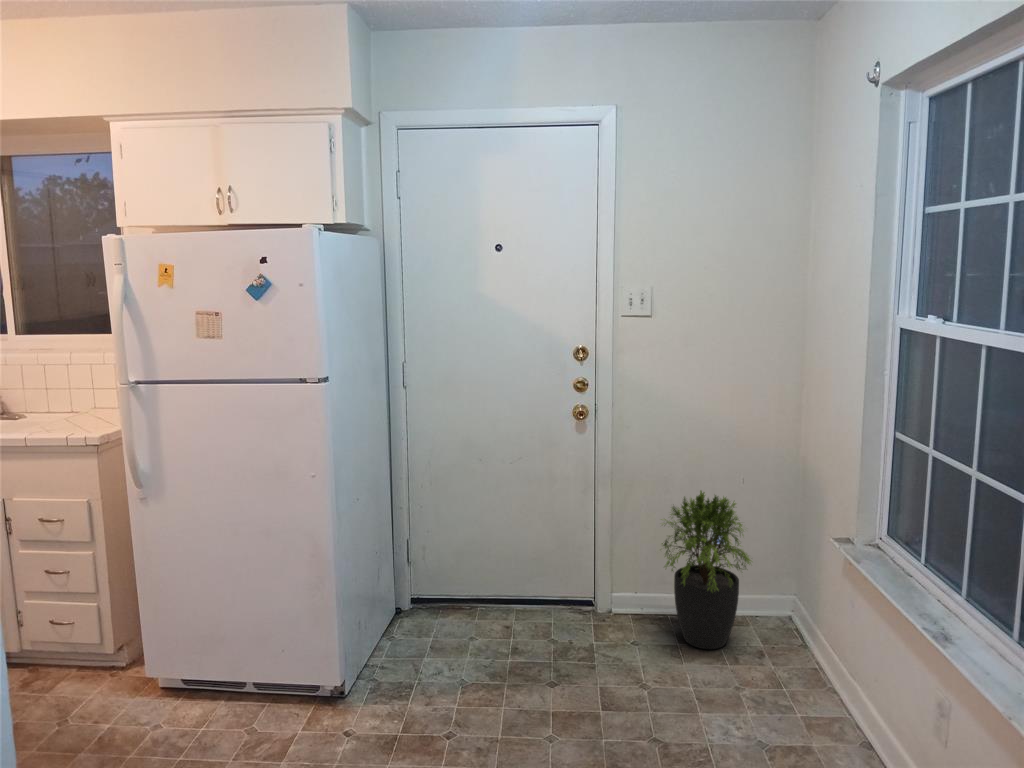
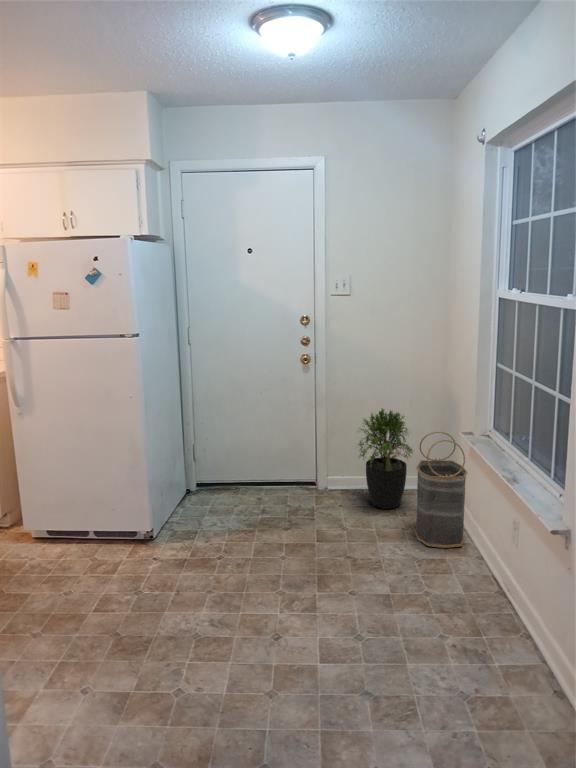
basket: none [758,535,846,727] -> present [415,432,467,548]

